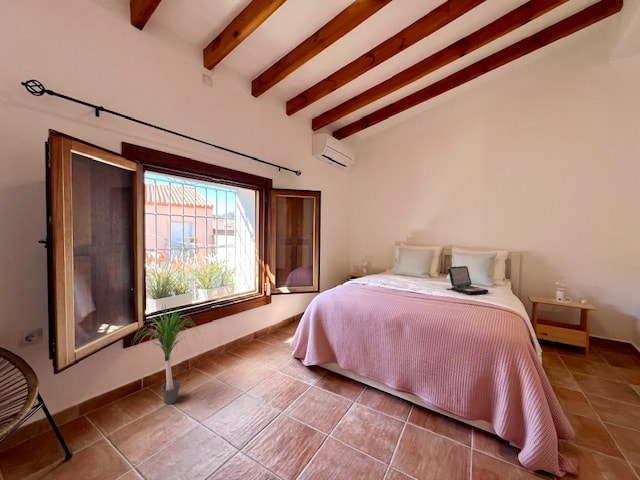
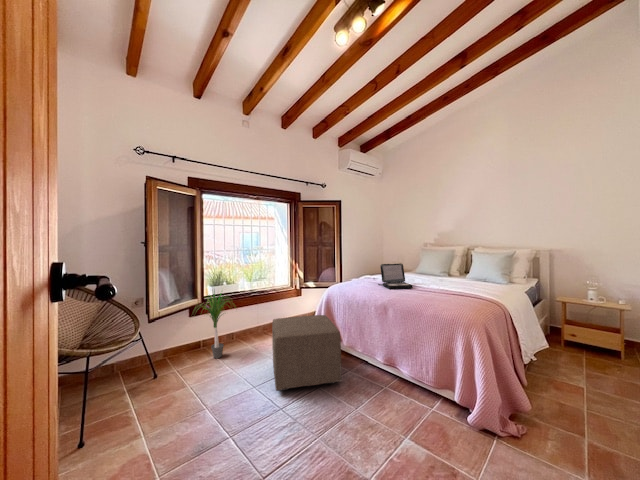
laptop: present [447,266,488,295] -> present [378,263,412,289]
ottoman: none [256,333,357,455] -> present [272,315,342,391]

